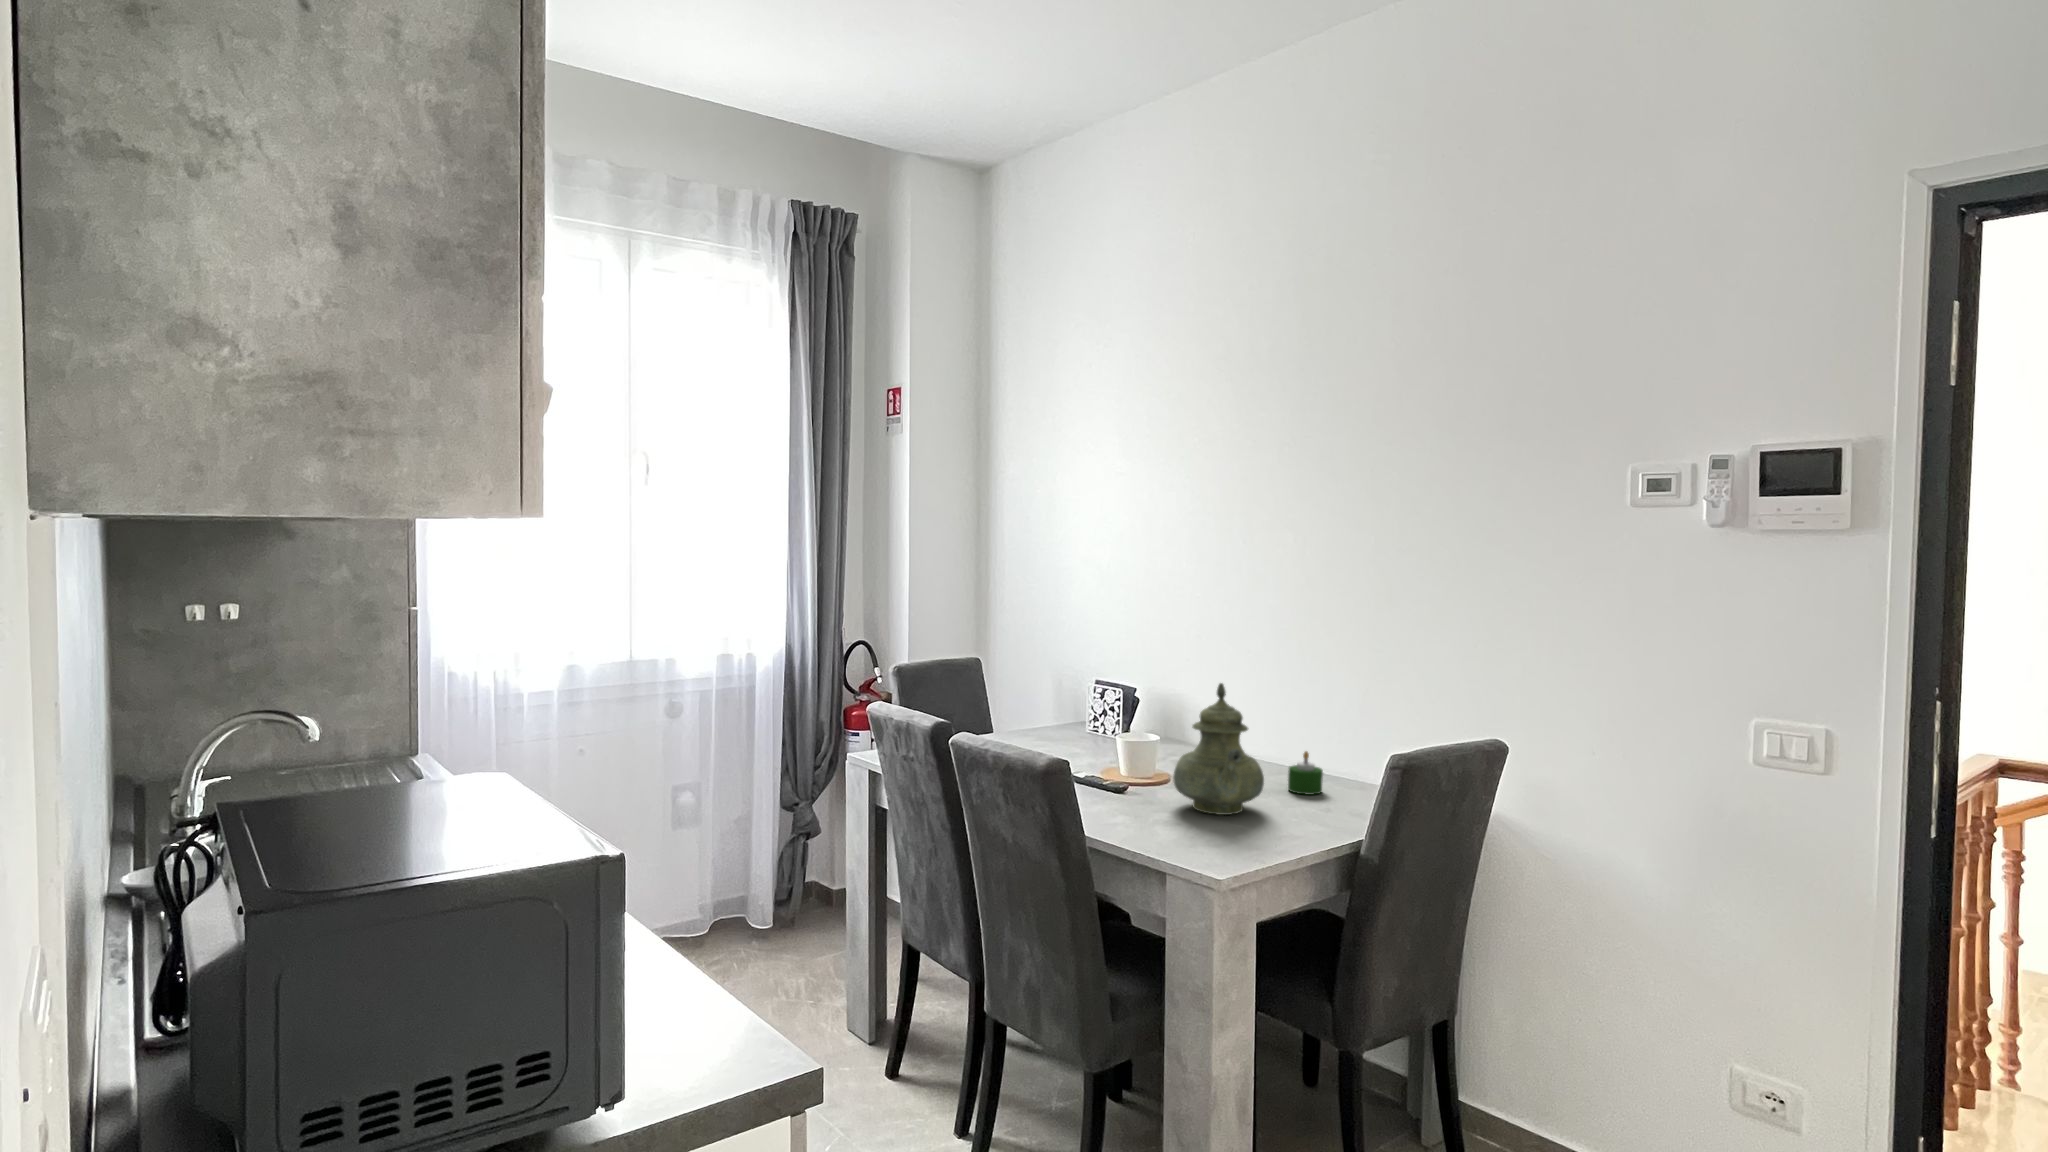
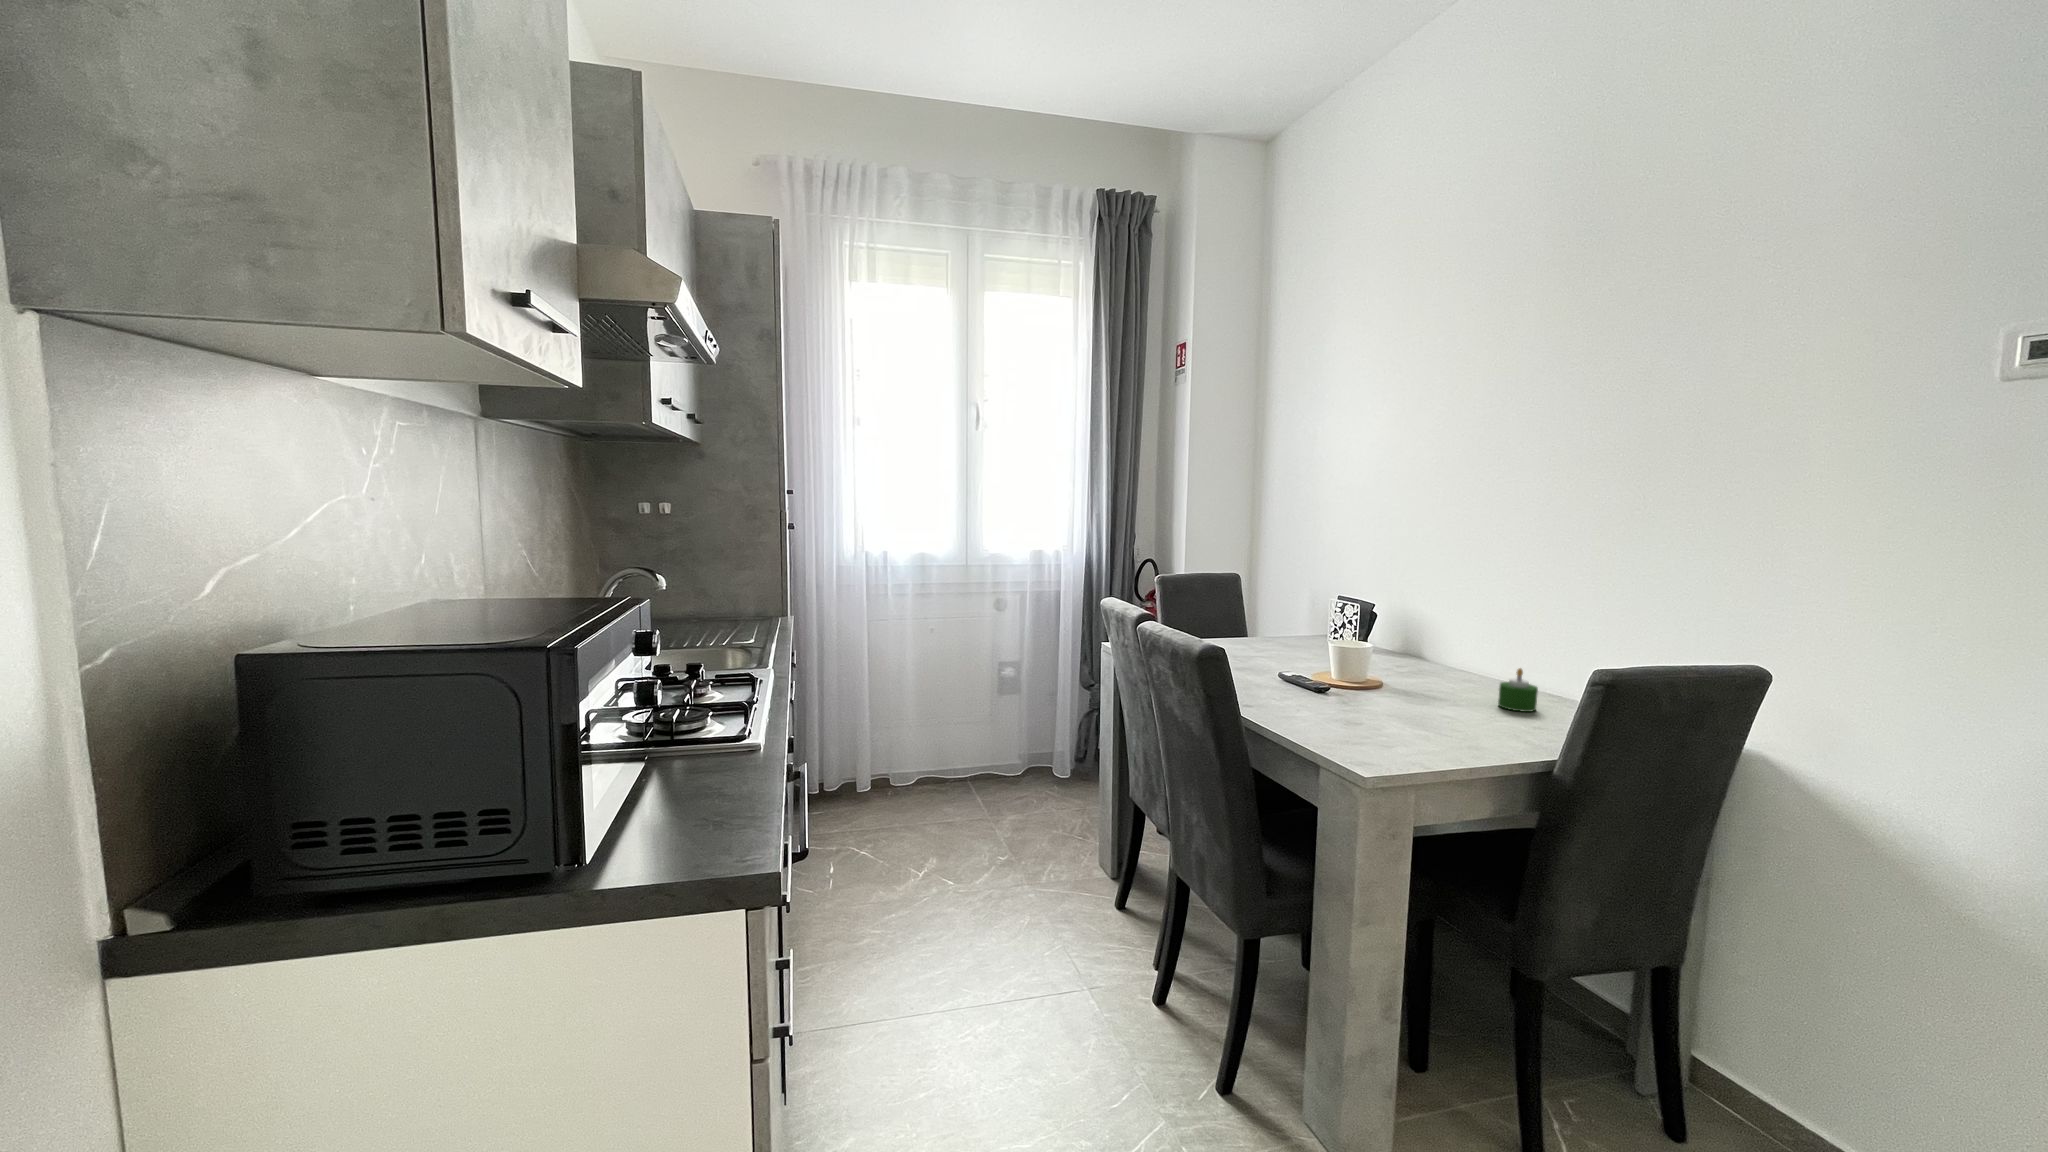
teapot: present [1173,683,1264,815] -> none [1365,593,1459,720]

